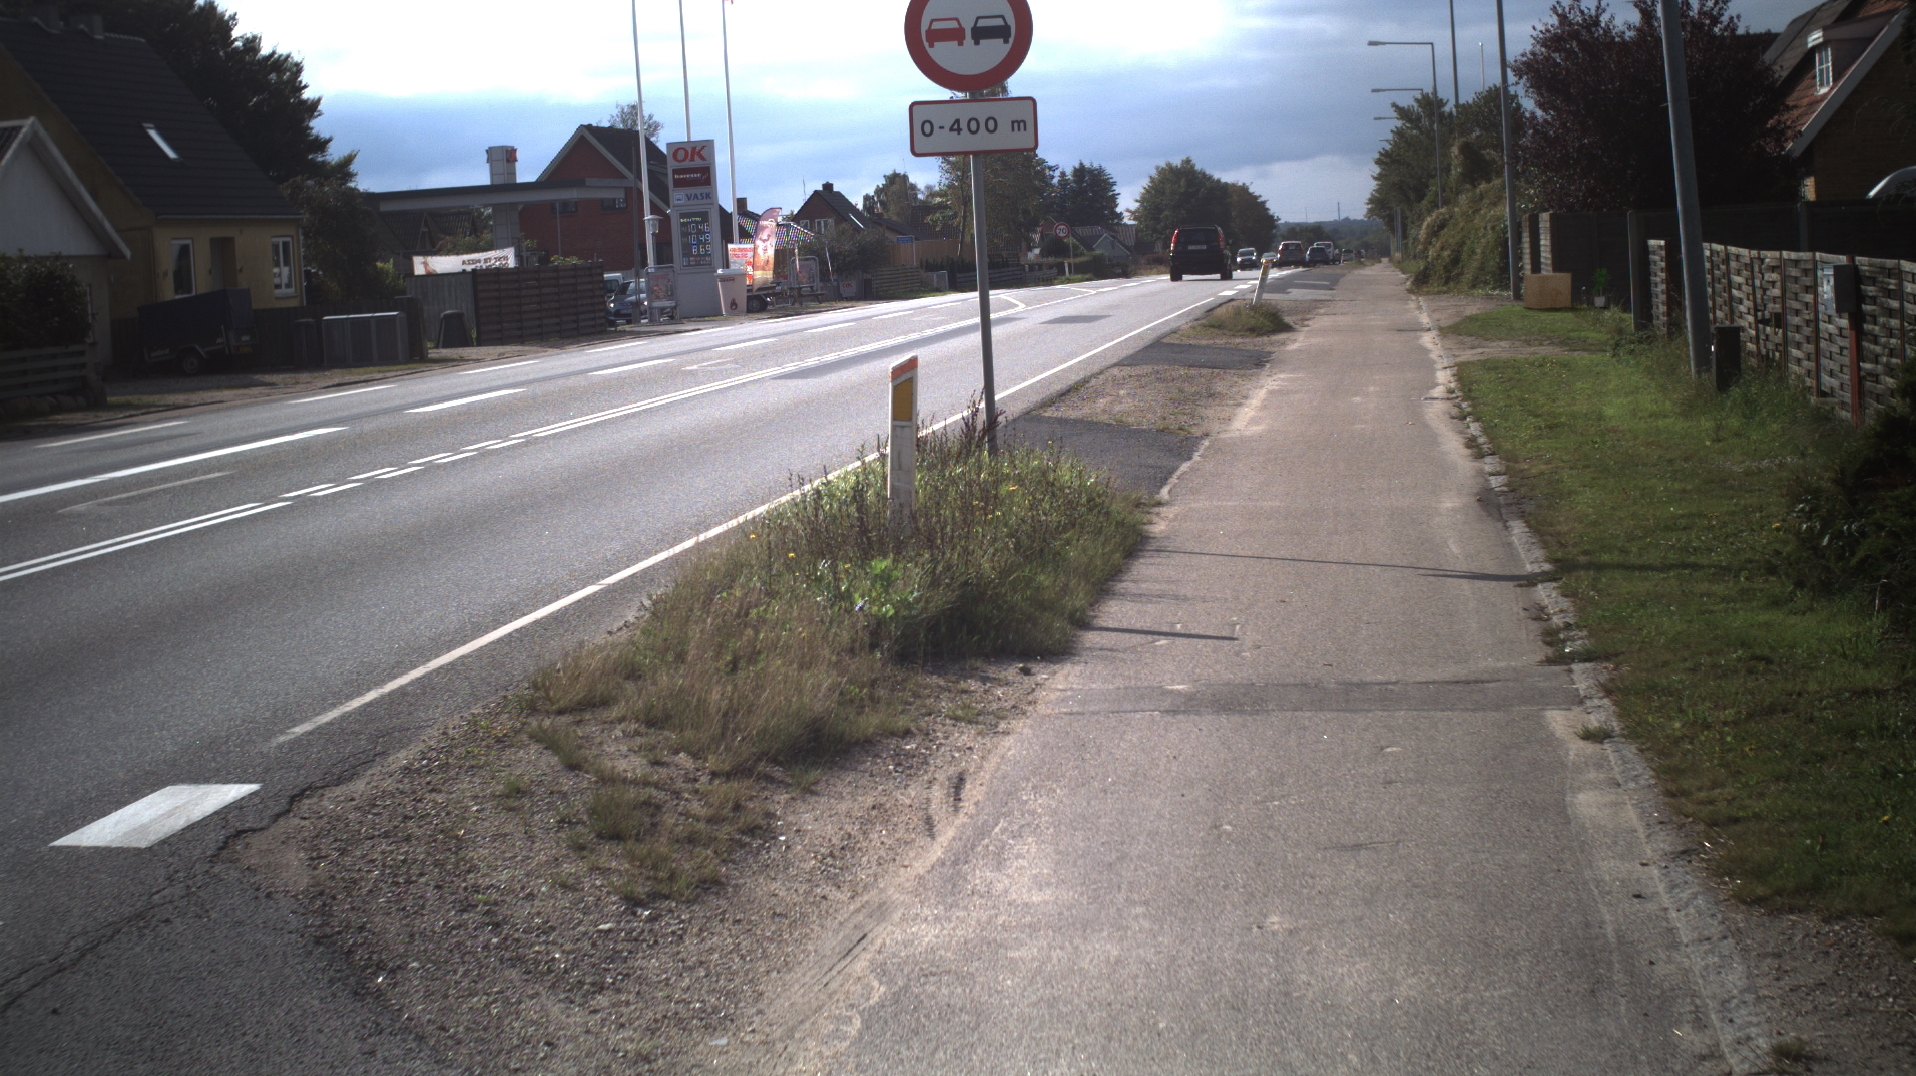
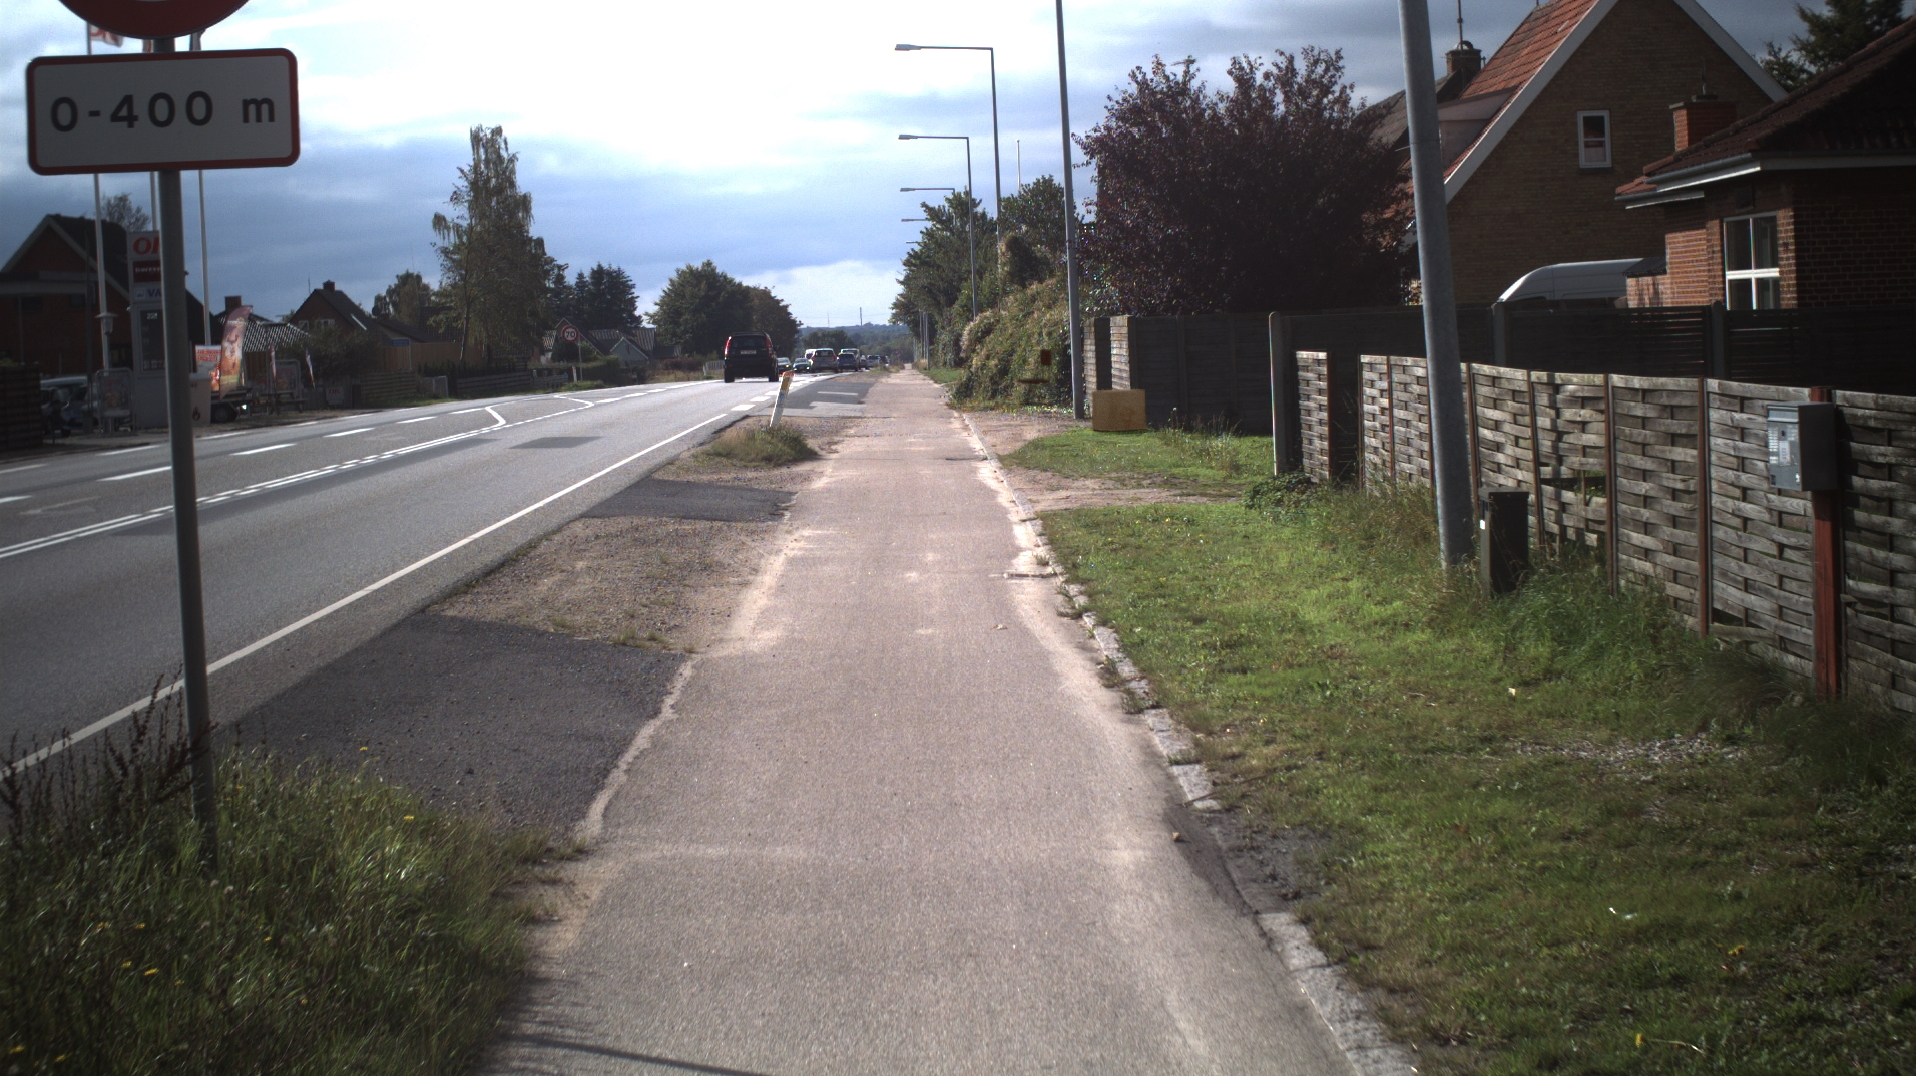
bench: none [1466,240,1498,289] -> present [1018,349,1052,405]
potted plant: present [1594,270,1610,307] -> none [1165,383,1194,430]

